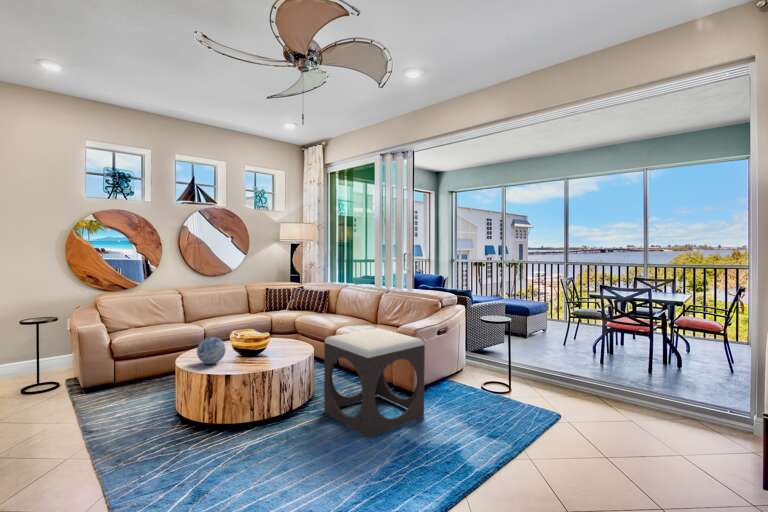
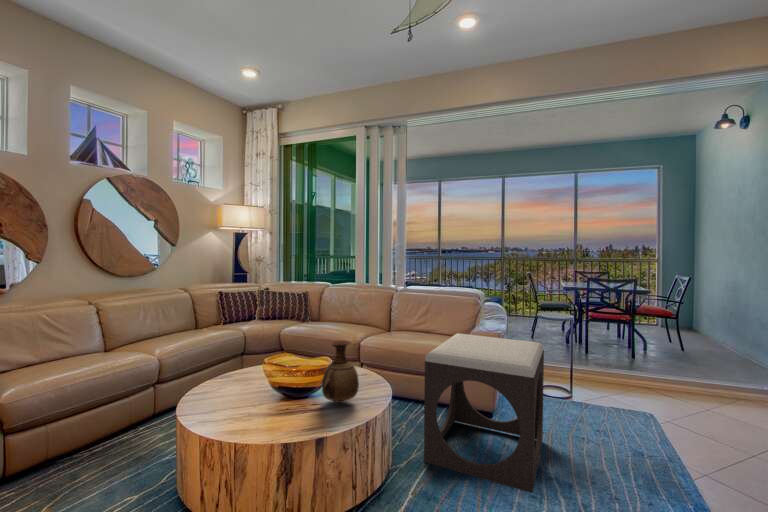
vase: none [251,323,280,363] -> present [322,341,359,403]
decorative orb: present [197,337,225,364] -> none [232,374,280,422]

